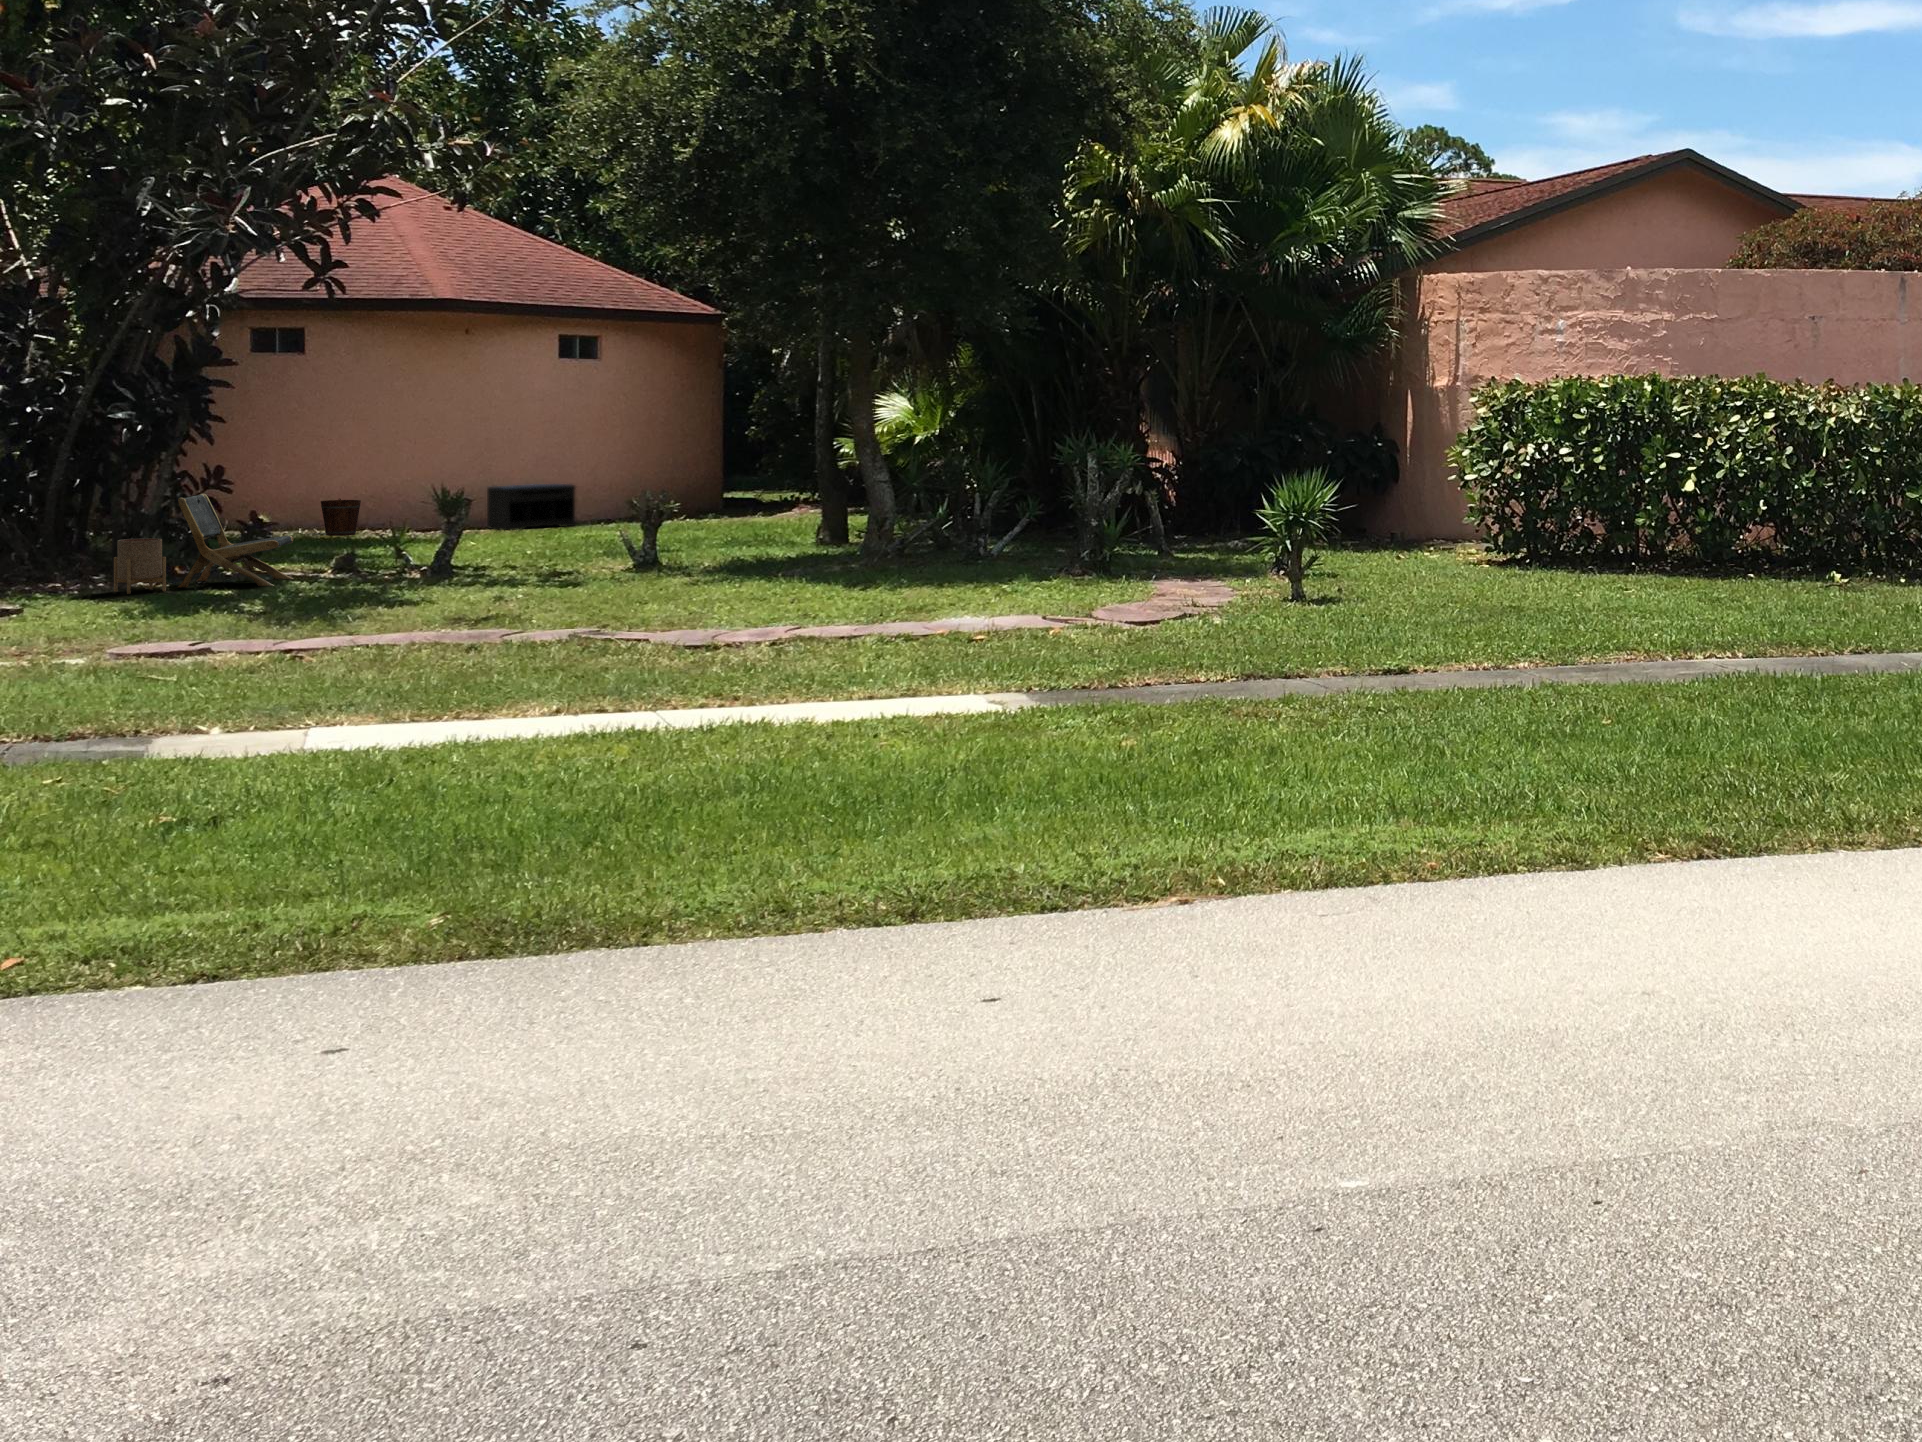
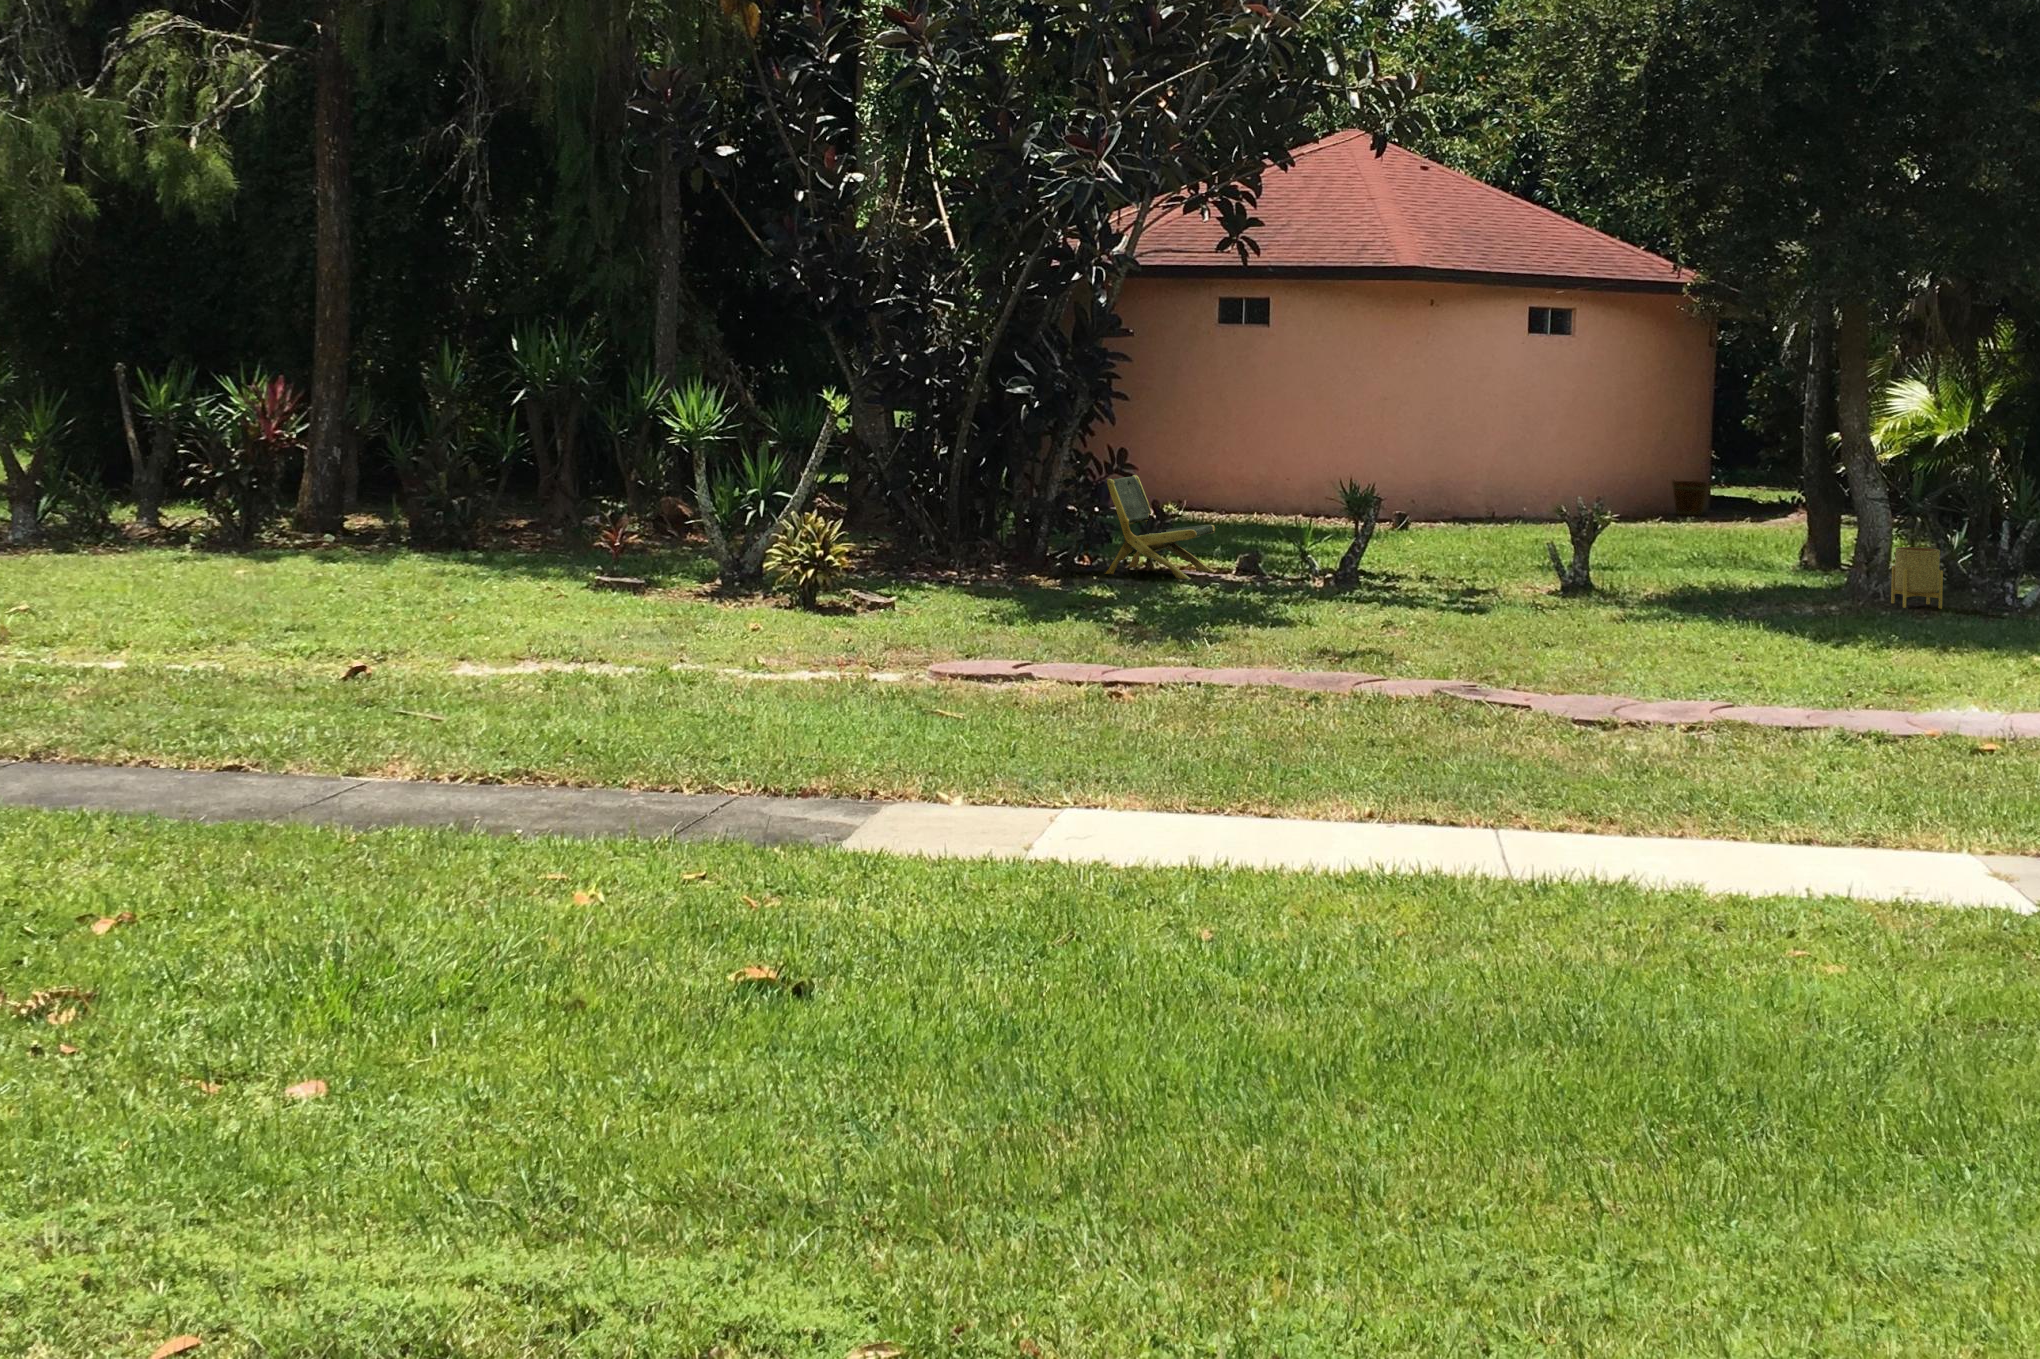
bench: present [487,484,576,530] -> none [1443,475,1536,525]
bucket: present [321,499,361,536] -> present [1672,480,1707,516]
planter: present [114,538,166,594] -> present [1891,547,1943,609]

